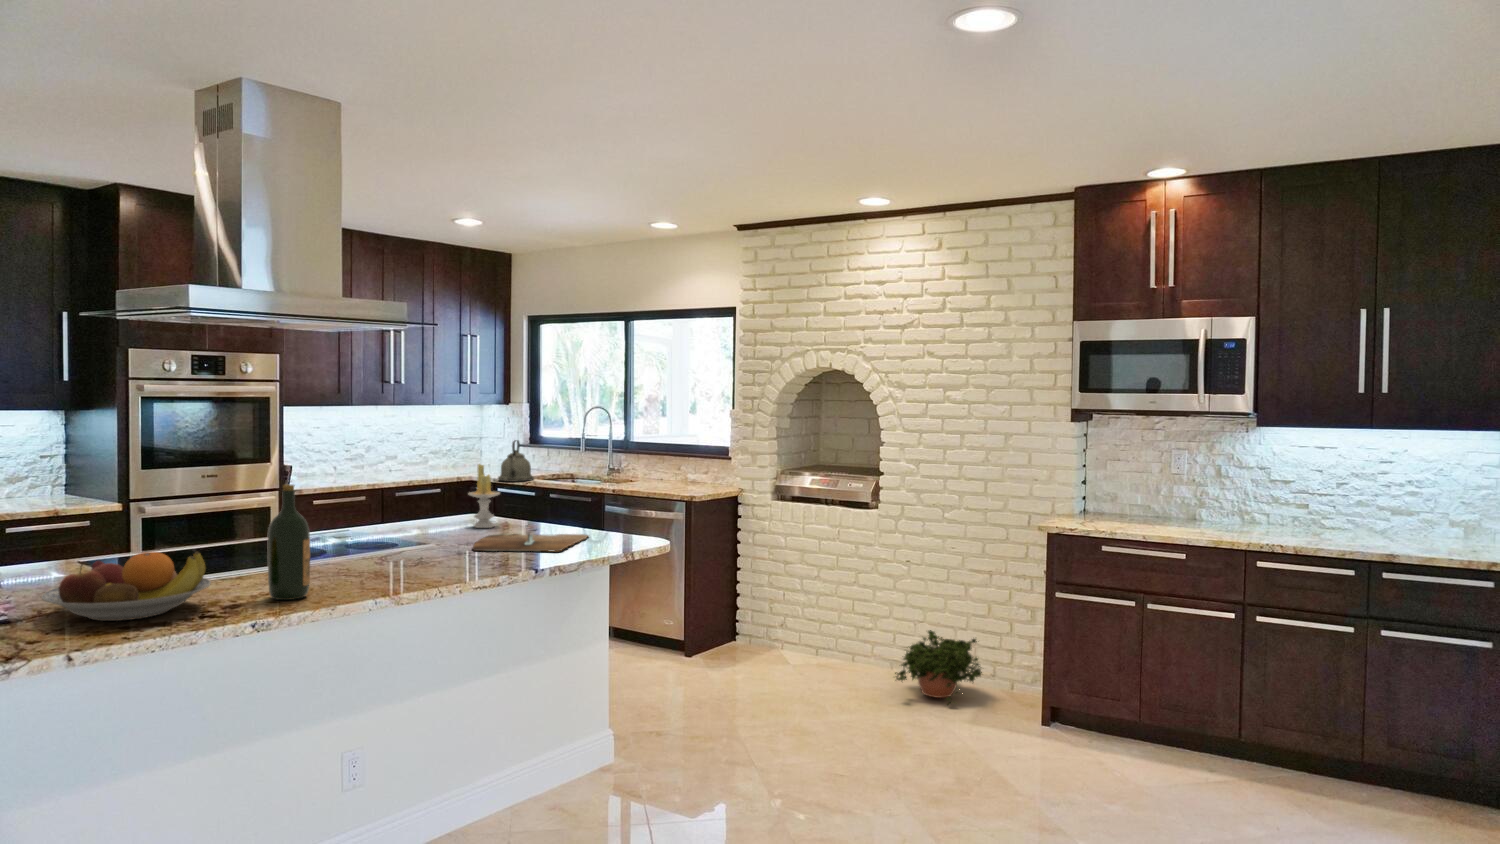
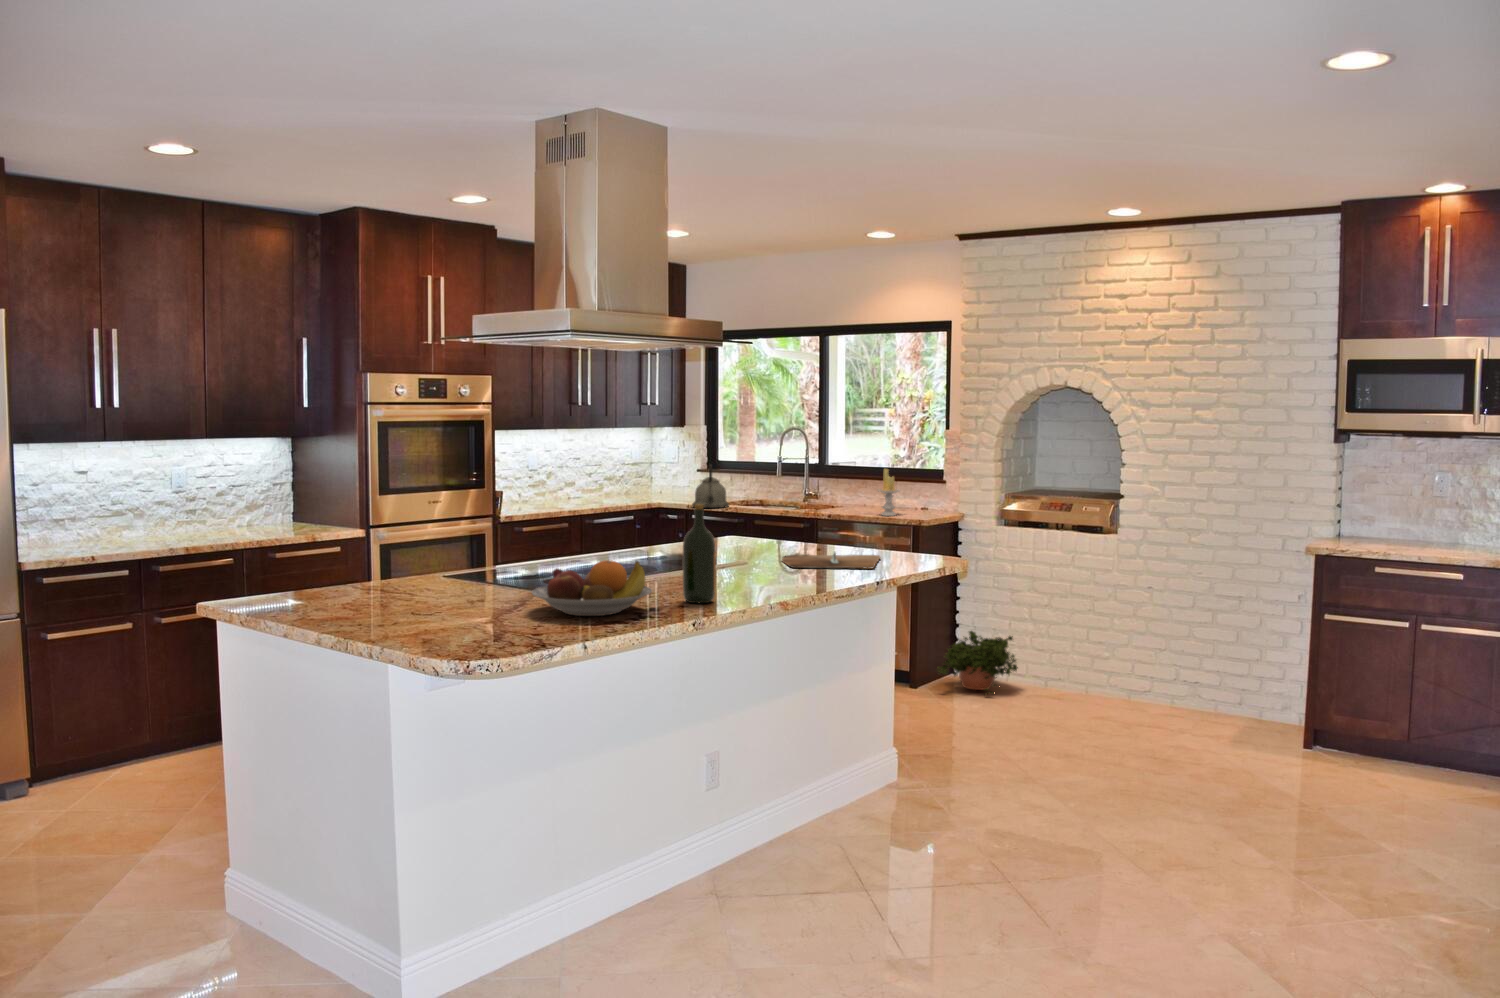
candle: present [468,464,500,528] -> present [878,469,900,516]
potted plant: present [895,630,982,705] -> present [938,631,1018,695]

